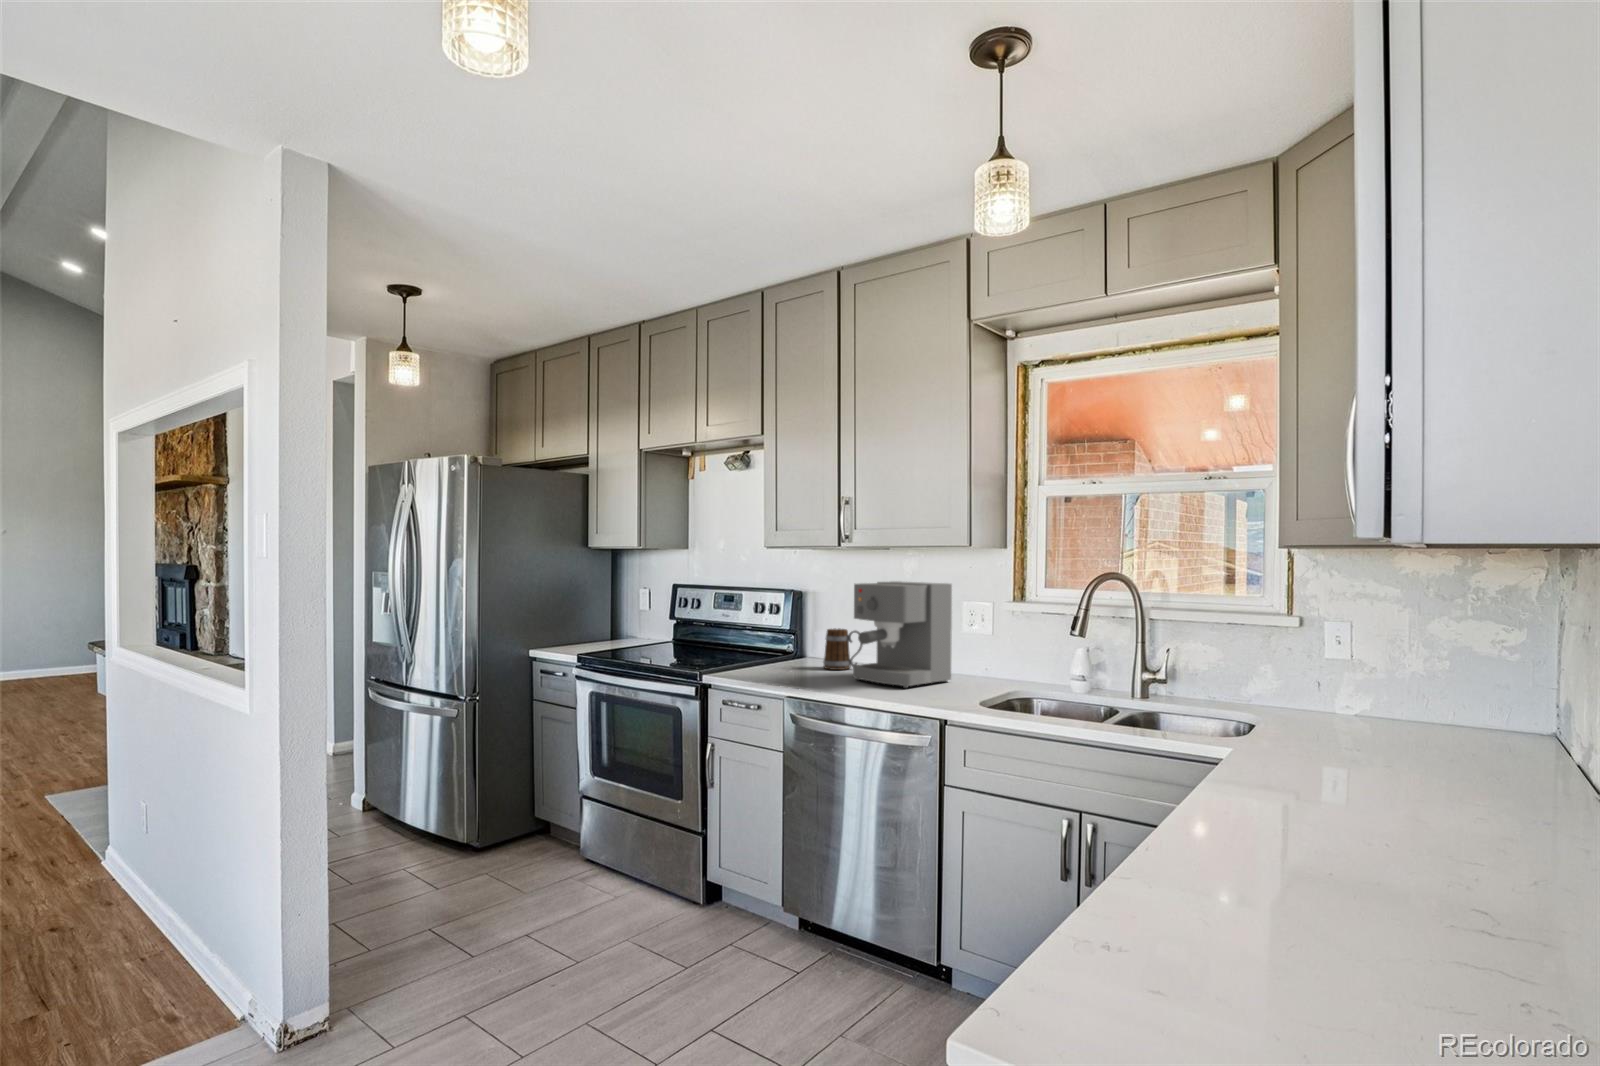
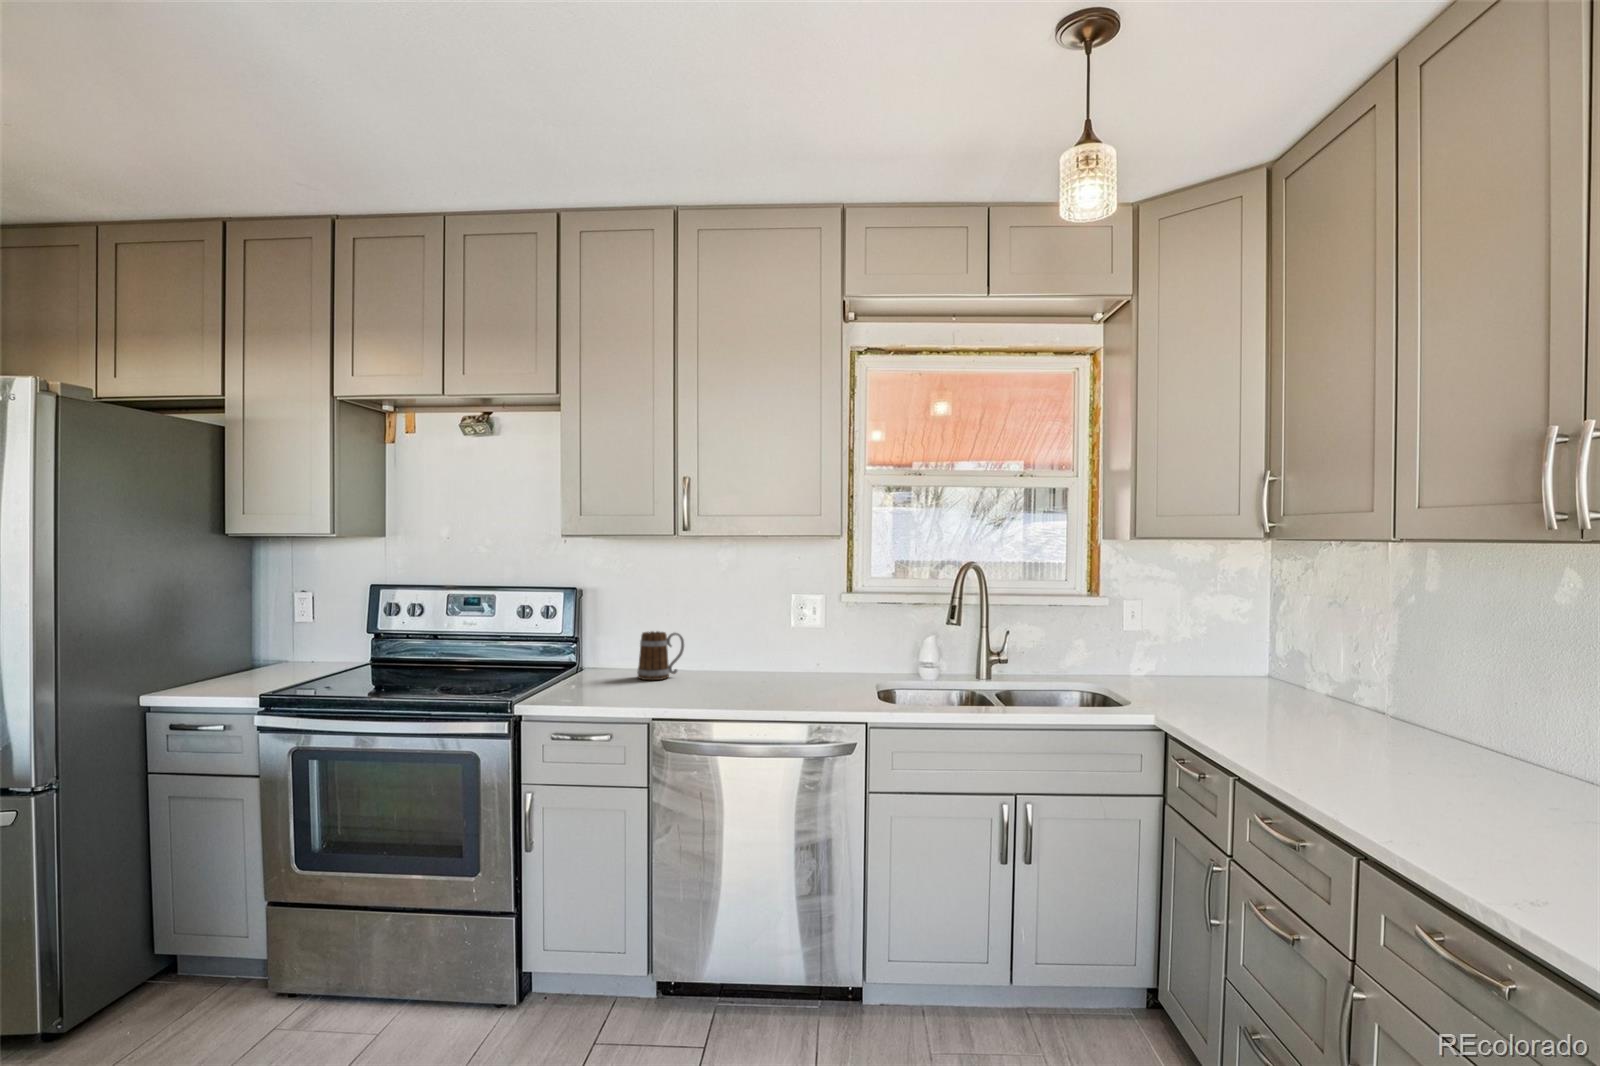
coffee maker: present [853,581,952,688] -> none [706,576,804,694]

